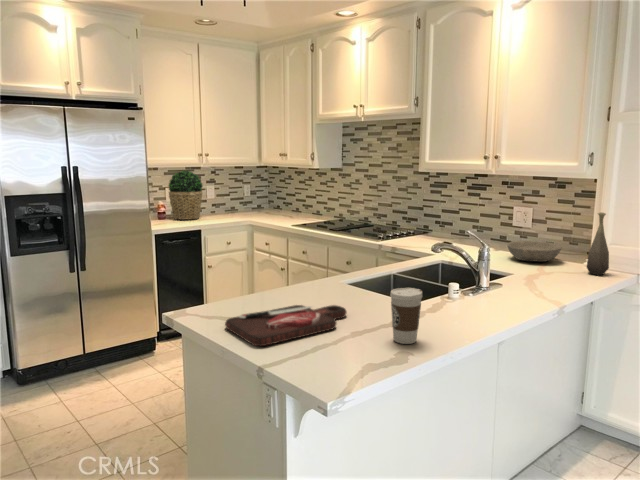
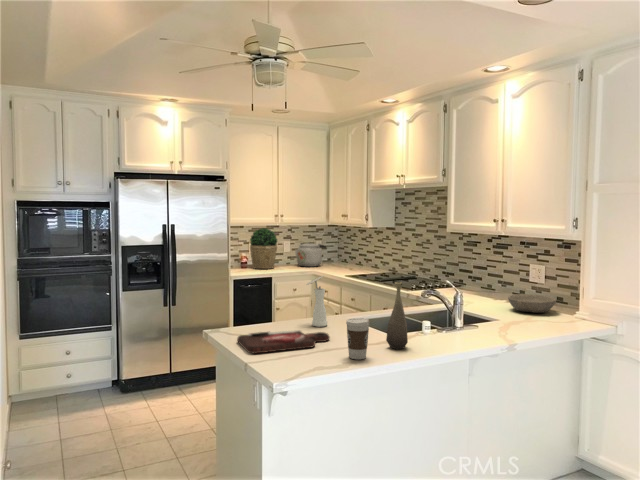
kettle: none [221,186,258,215] -> present [295,242,326,267]
bottle: present [587,213,609,275] -> present [386,282,408,349]
vase: none [298,229,326,296] -> present [307,276,327,327]

